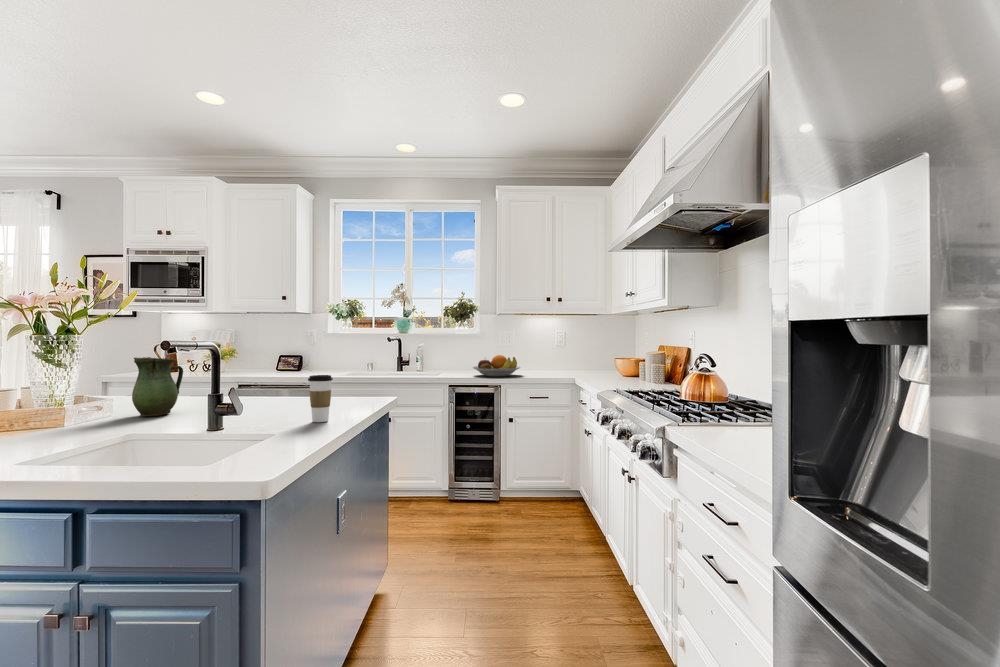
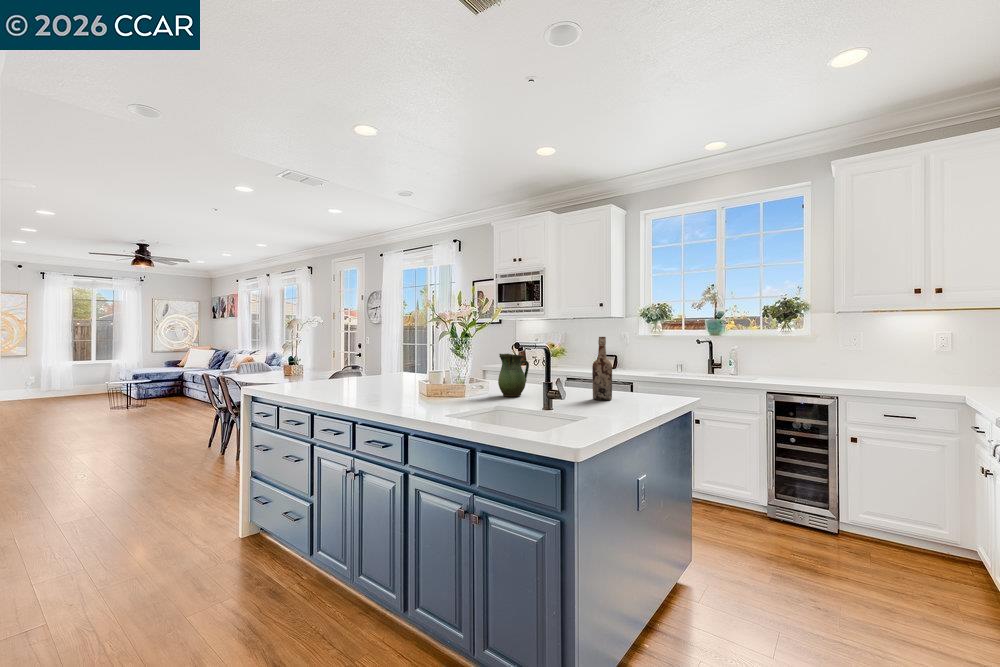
wine bottle: none [275,334,300,410] -> present [592,337,612,400]
fruit bowl: present [473,355,520,377] -> none [795,361,860,385]
coffee cup: present [308,375,333,422] -> none [617,371,637,411]

